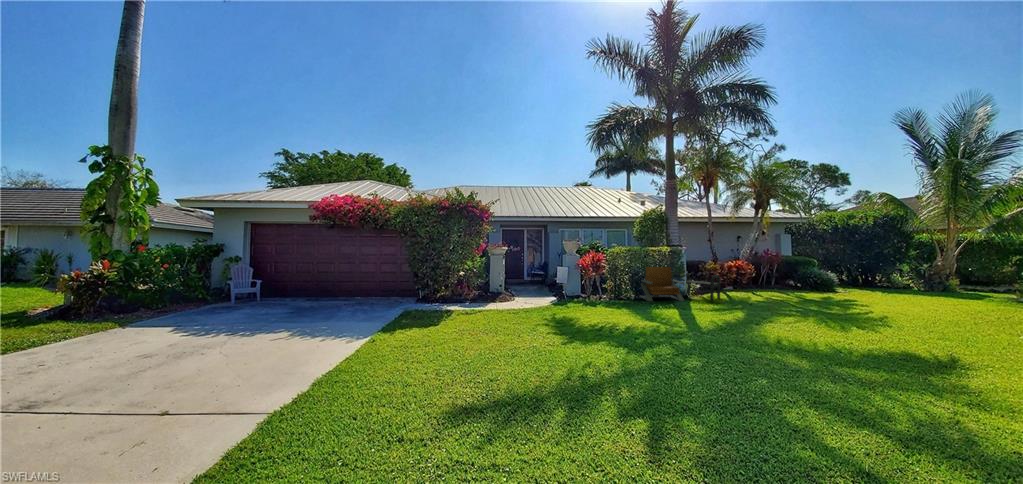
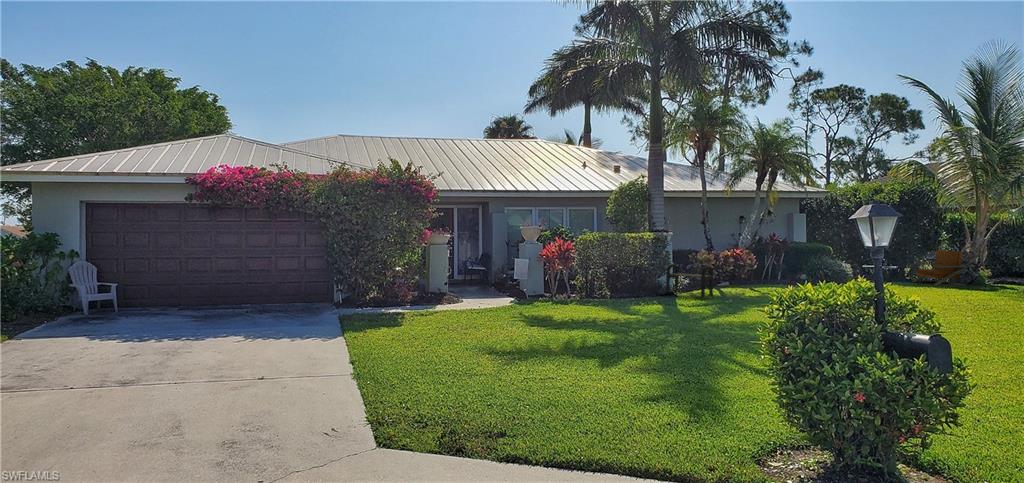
lounge chair: present [640,267,684,301] -> present [913,250,967,286]

